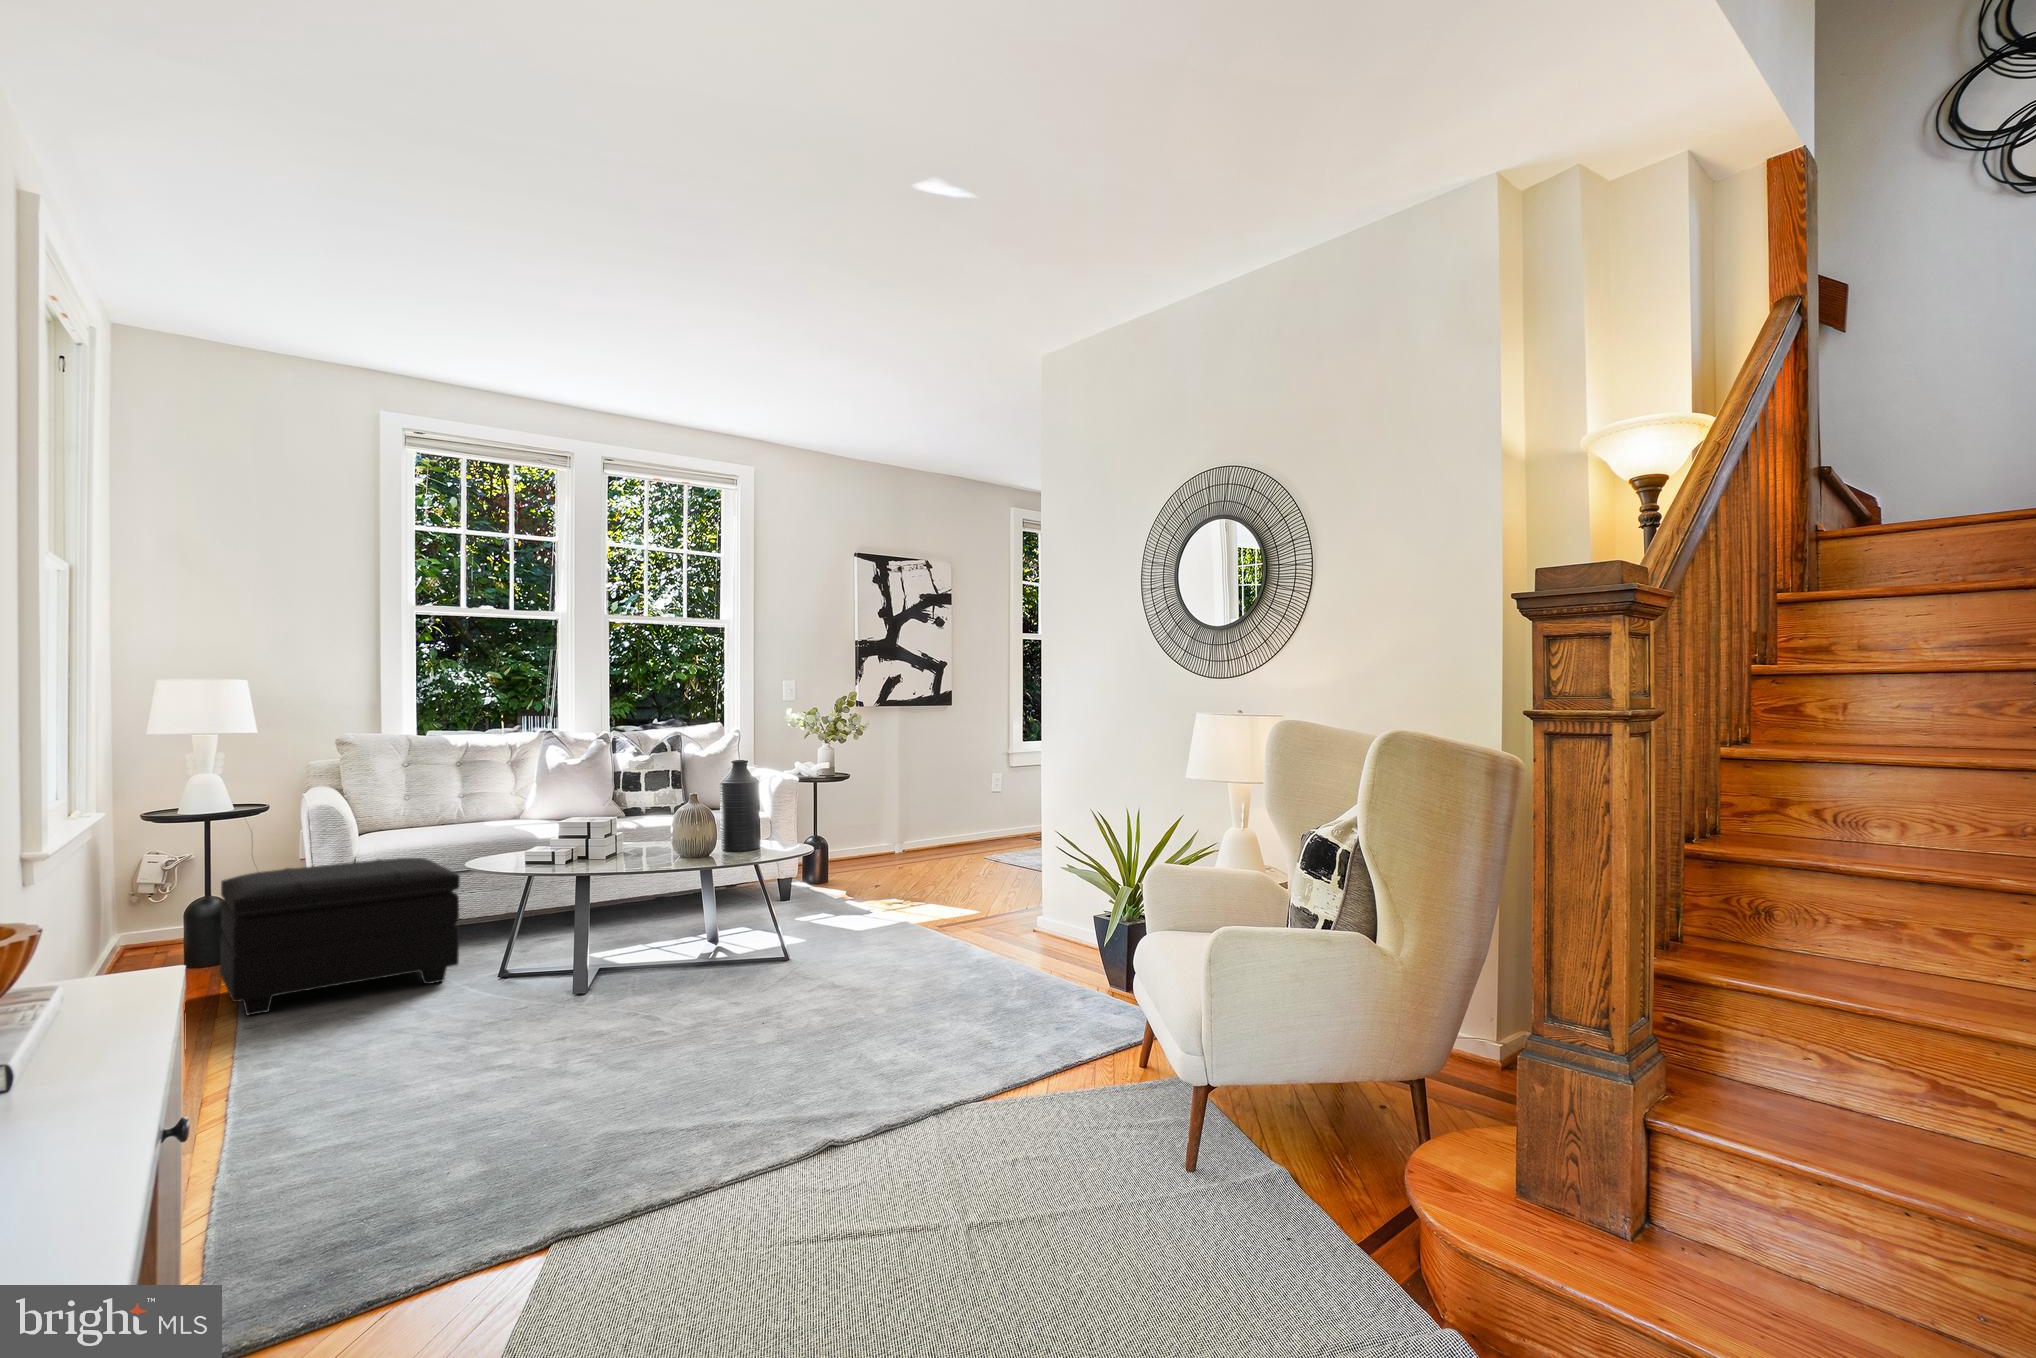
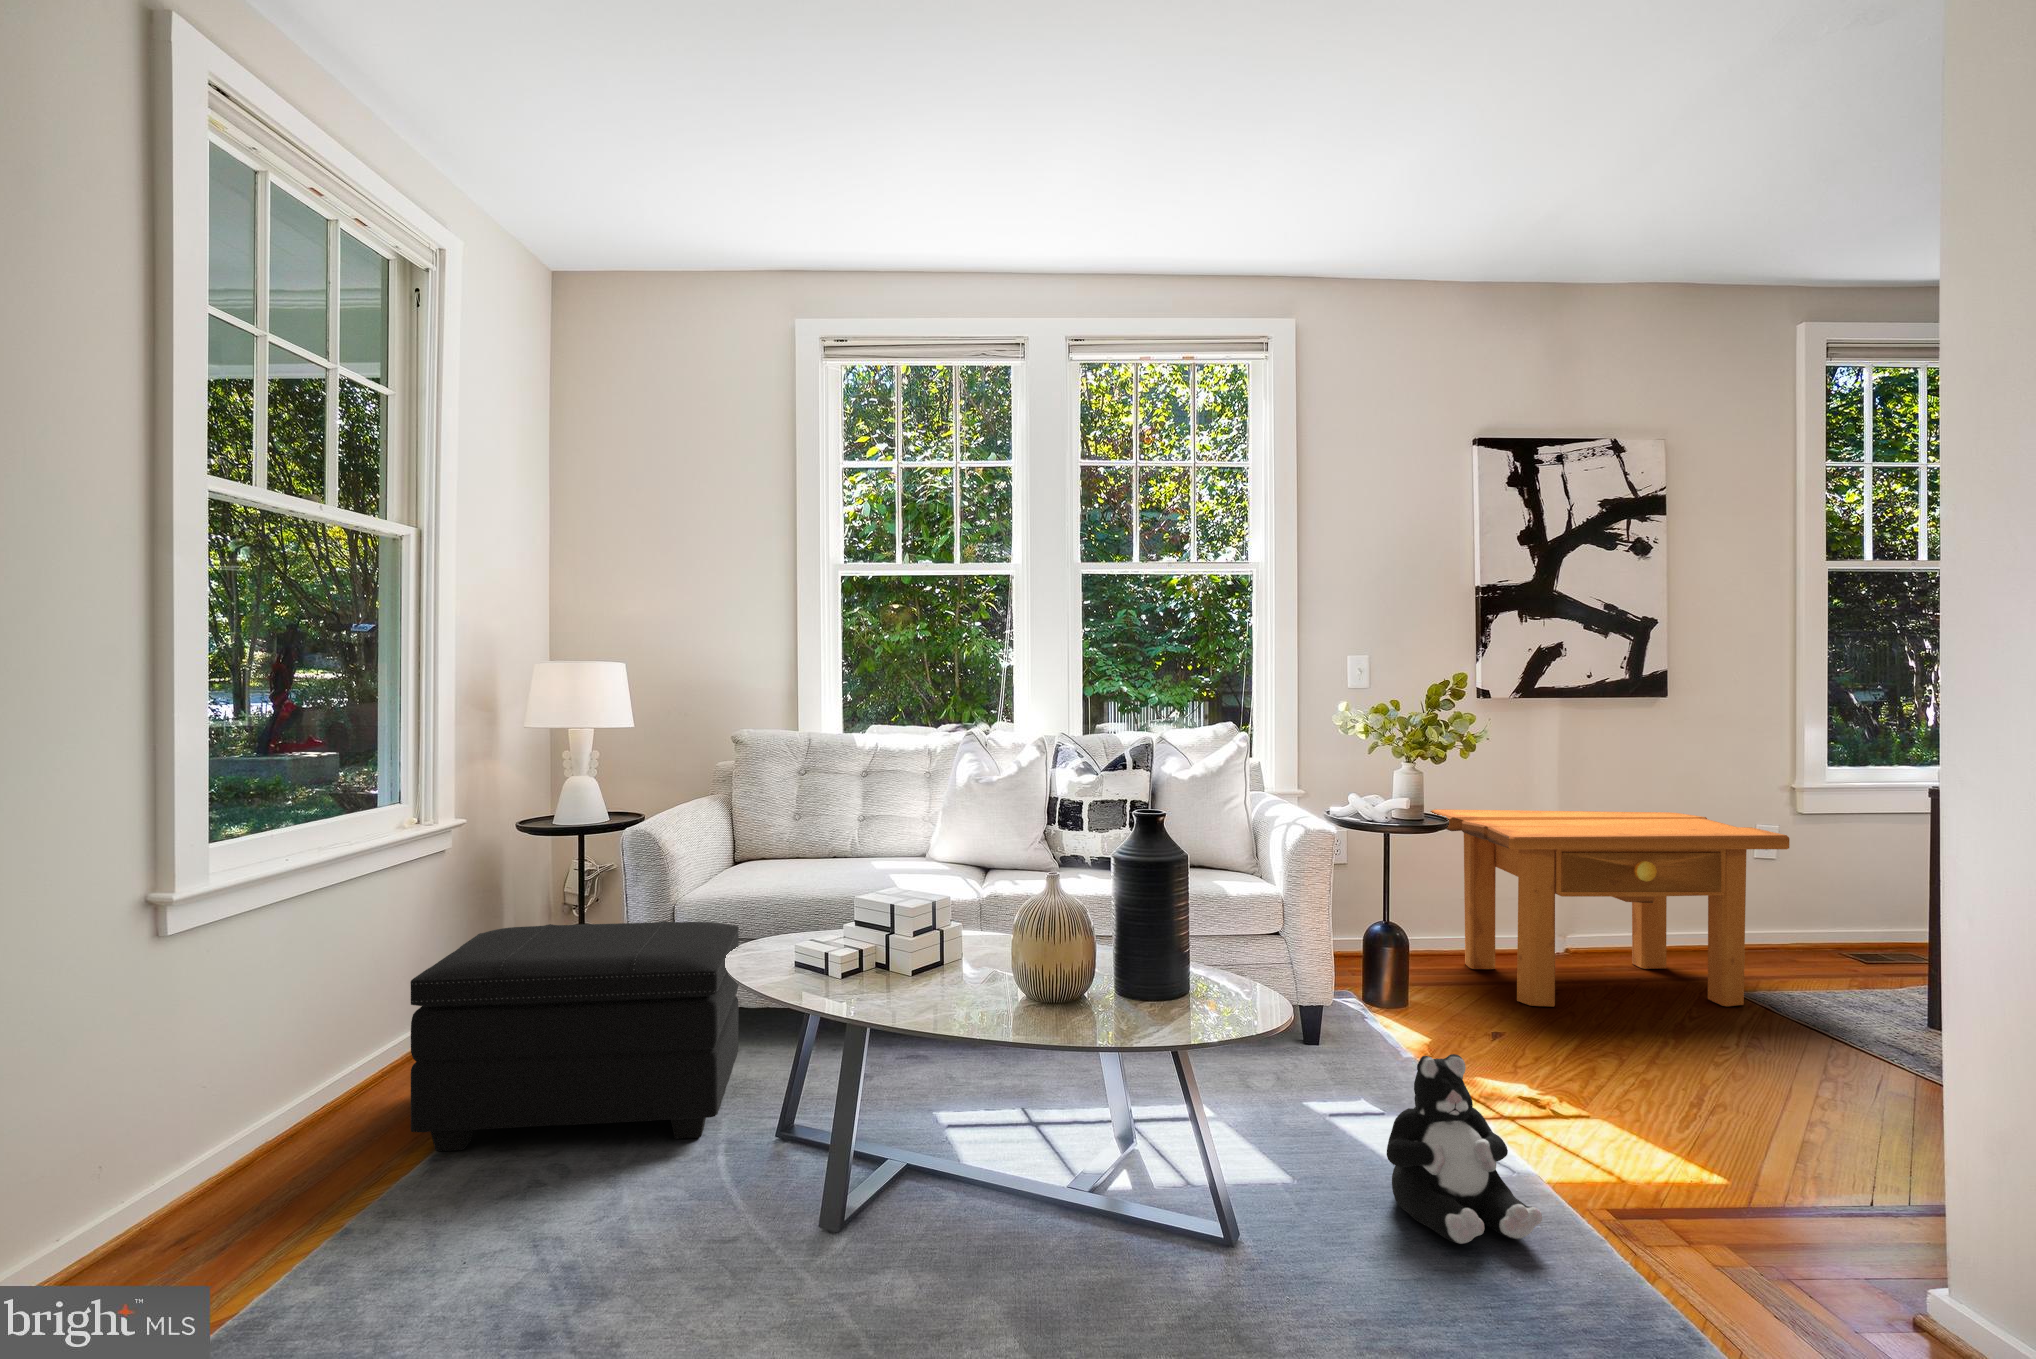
side table: none [834,768,1007,873] -> present [1430,809,1789,1006]
plush toy: none [849,868,915,946] -> present [1387,1054,1542,1244]

